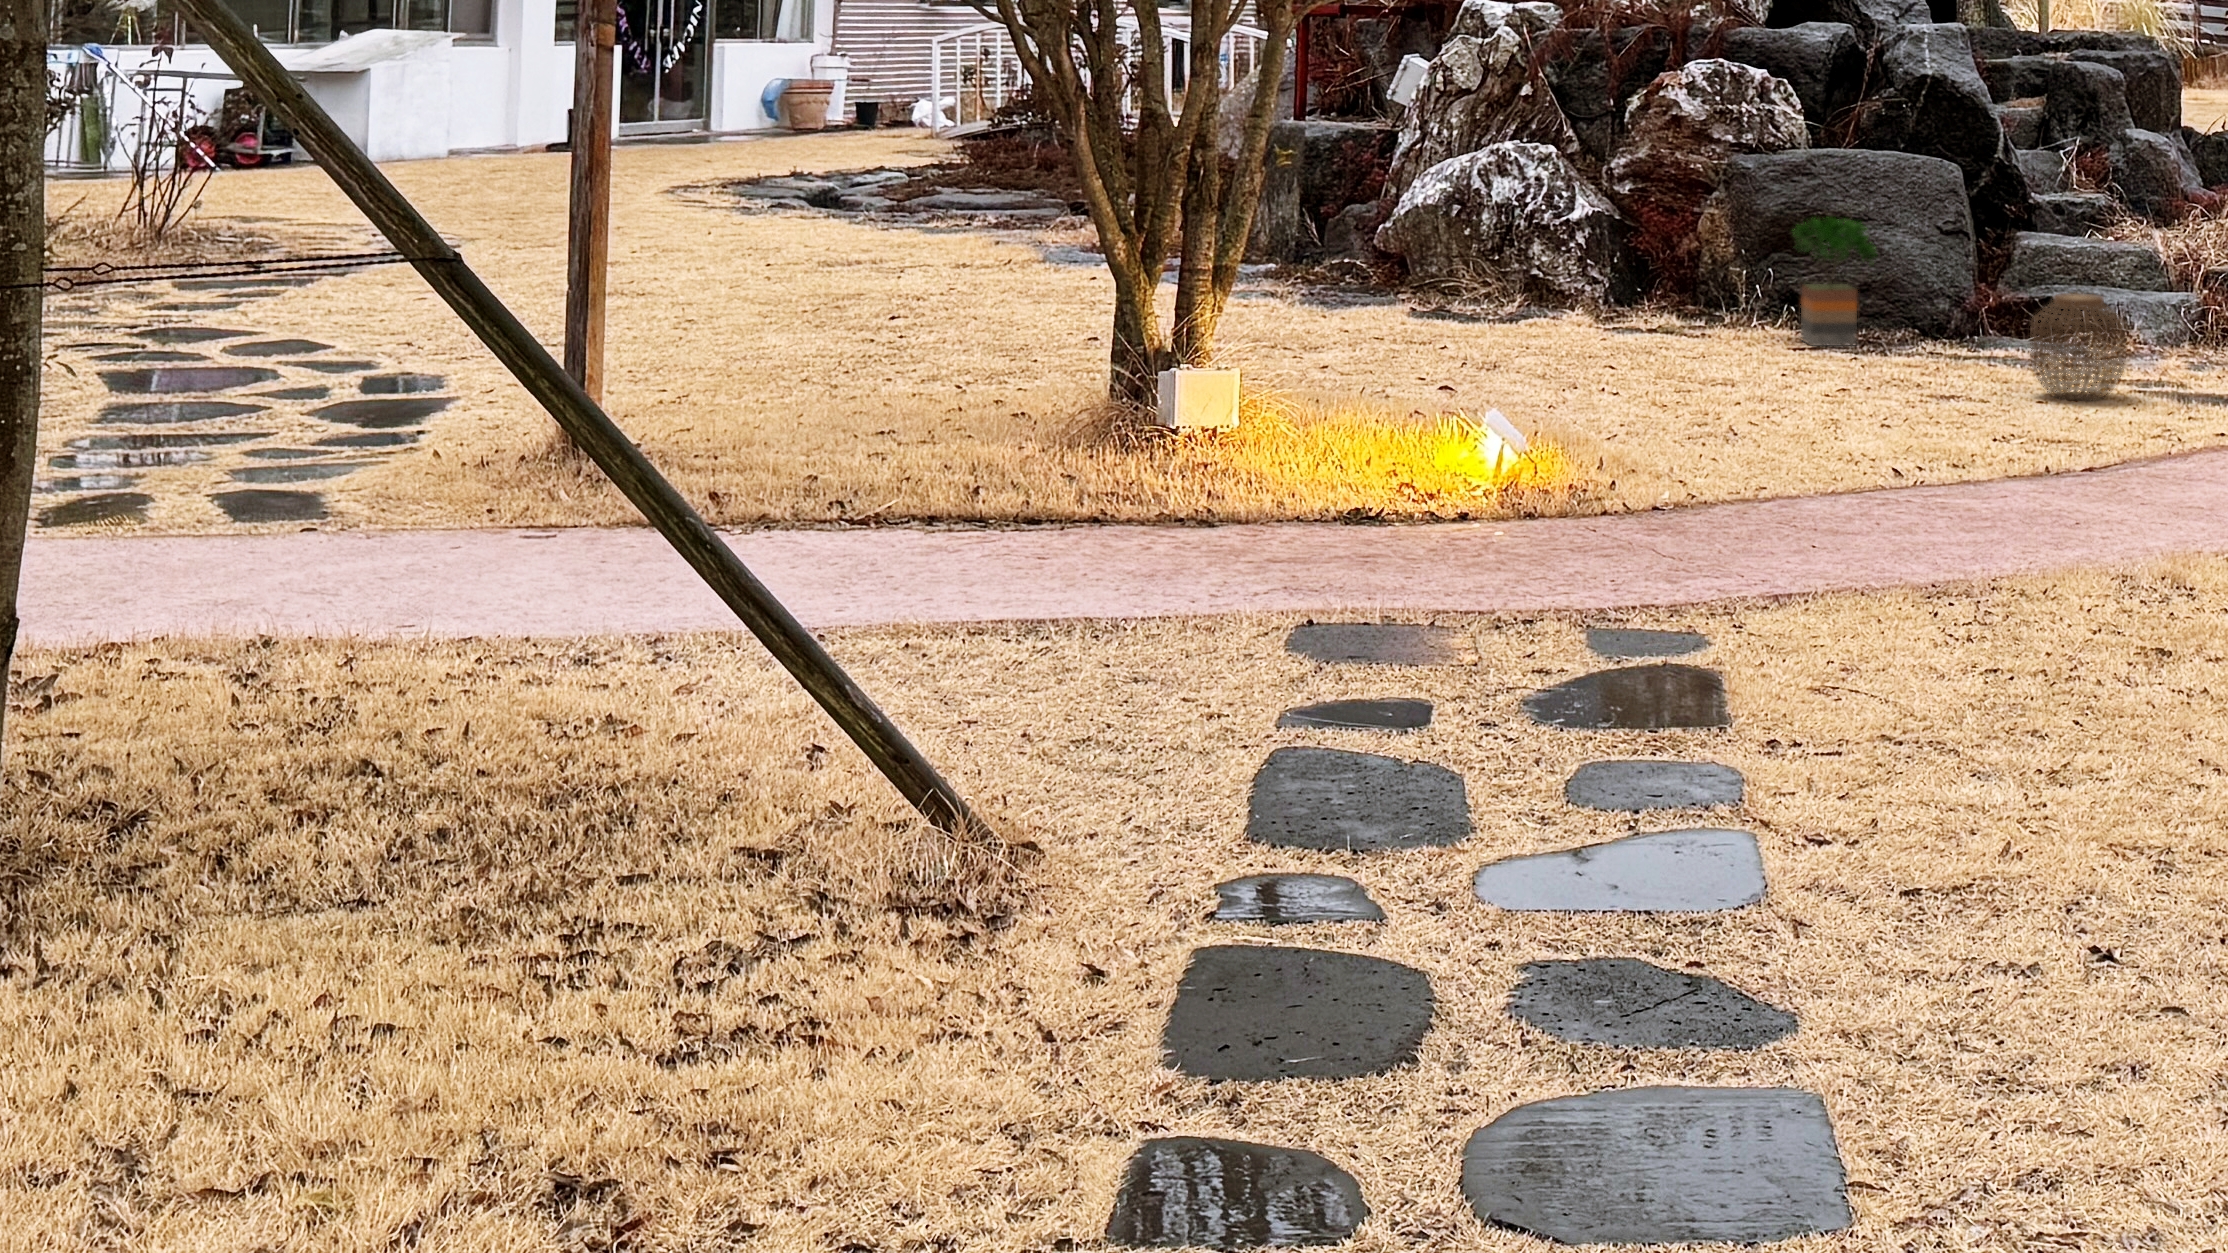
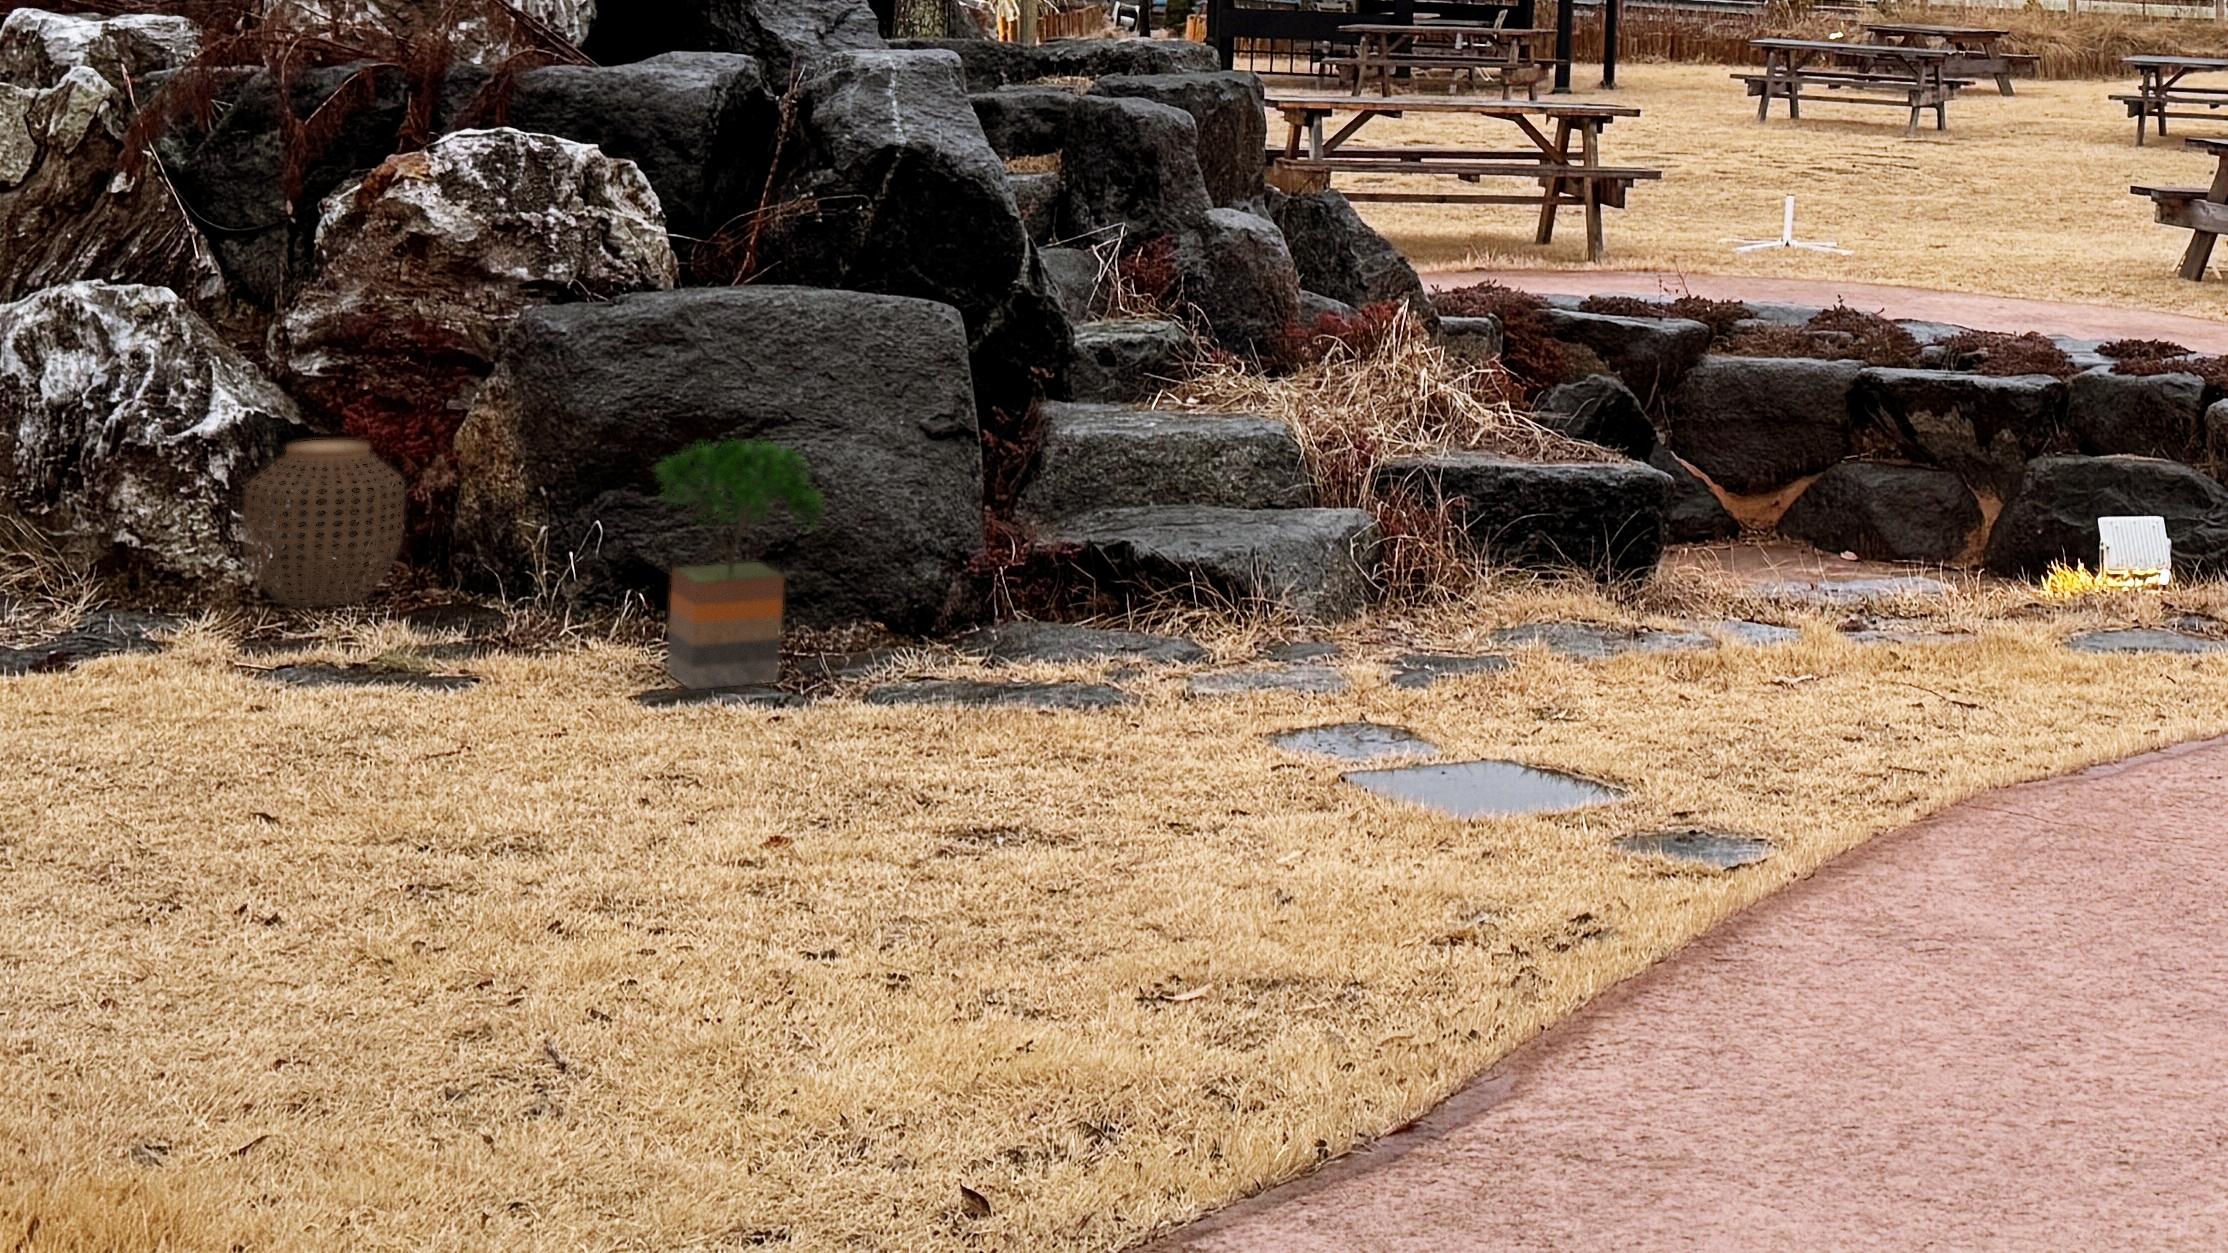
woven basket: present [2030,293,2126,401] -> present [243,440,405,606]

